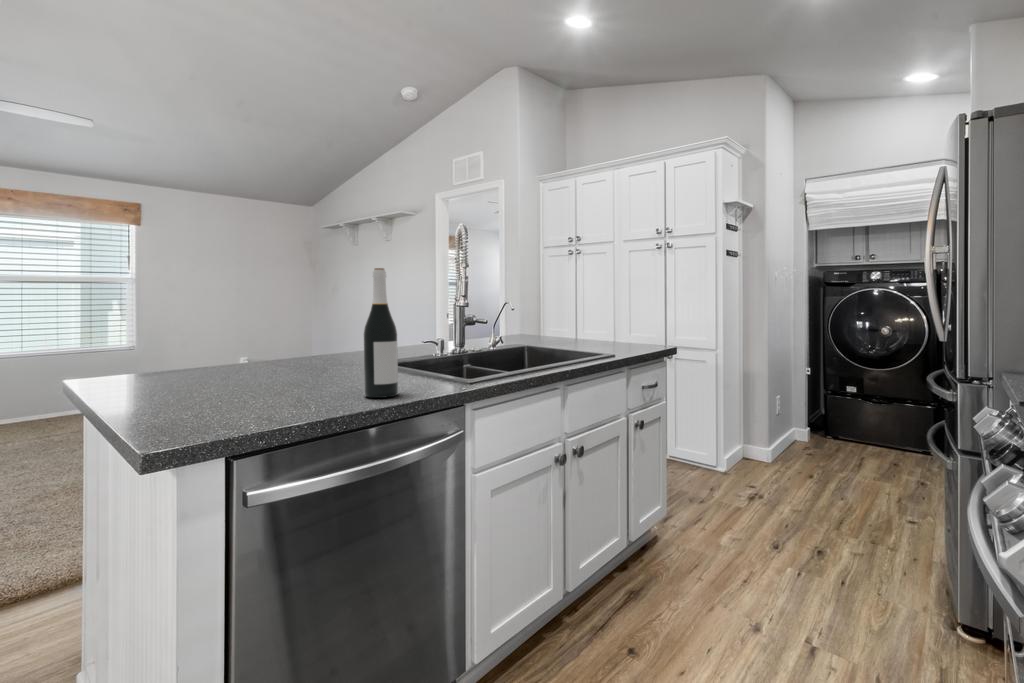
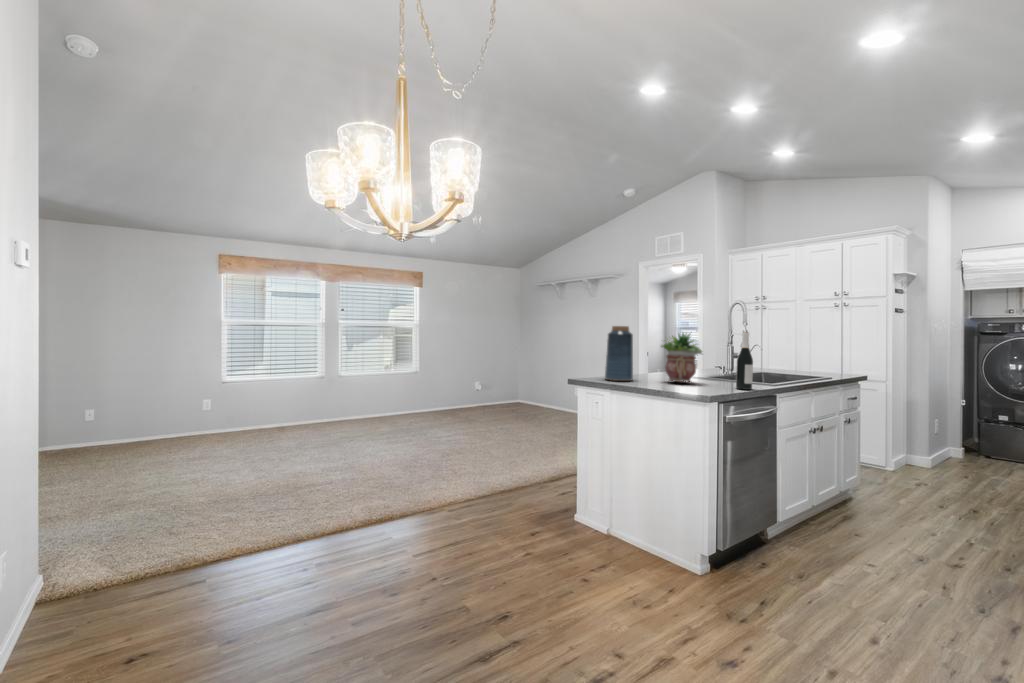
vase: none [120,266,192,388] -> present [605,326,633,381]
potted plant: none [227,272,330,385] -> present [661,333,702,382]

